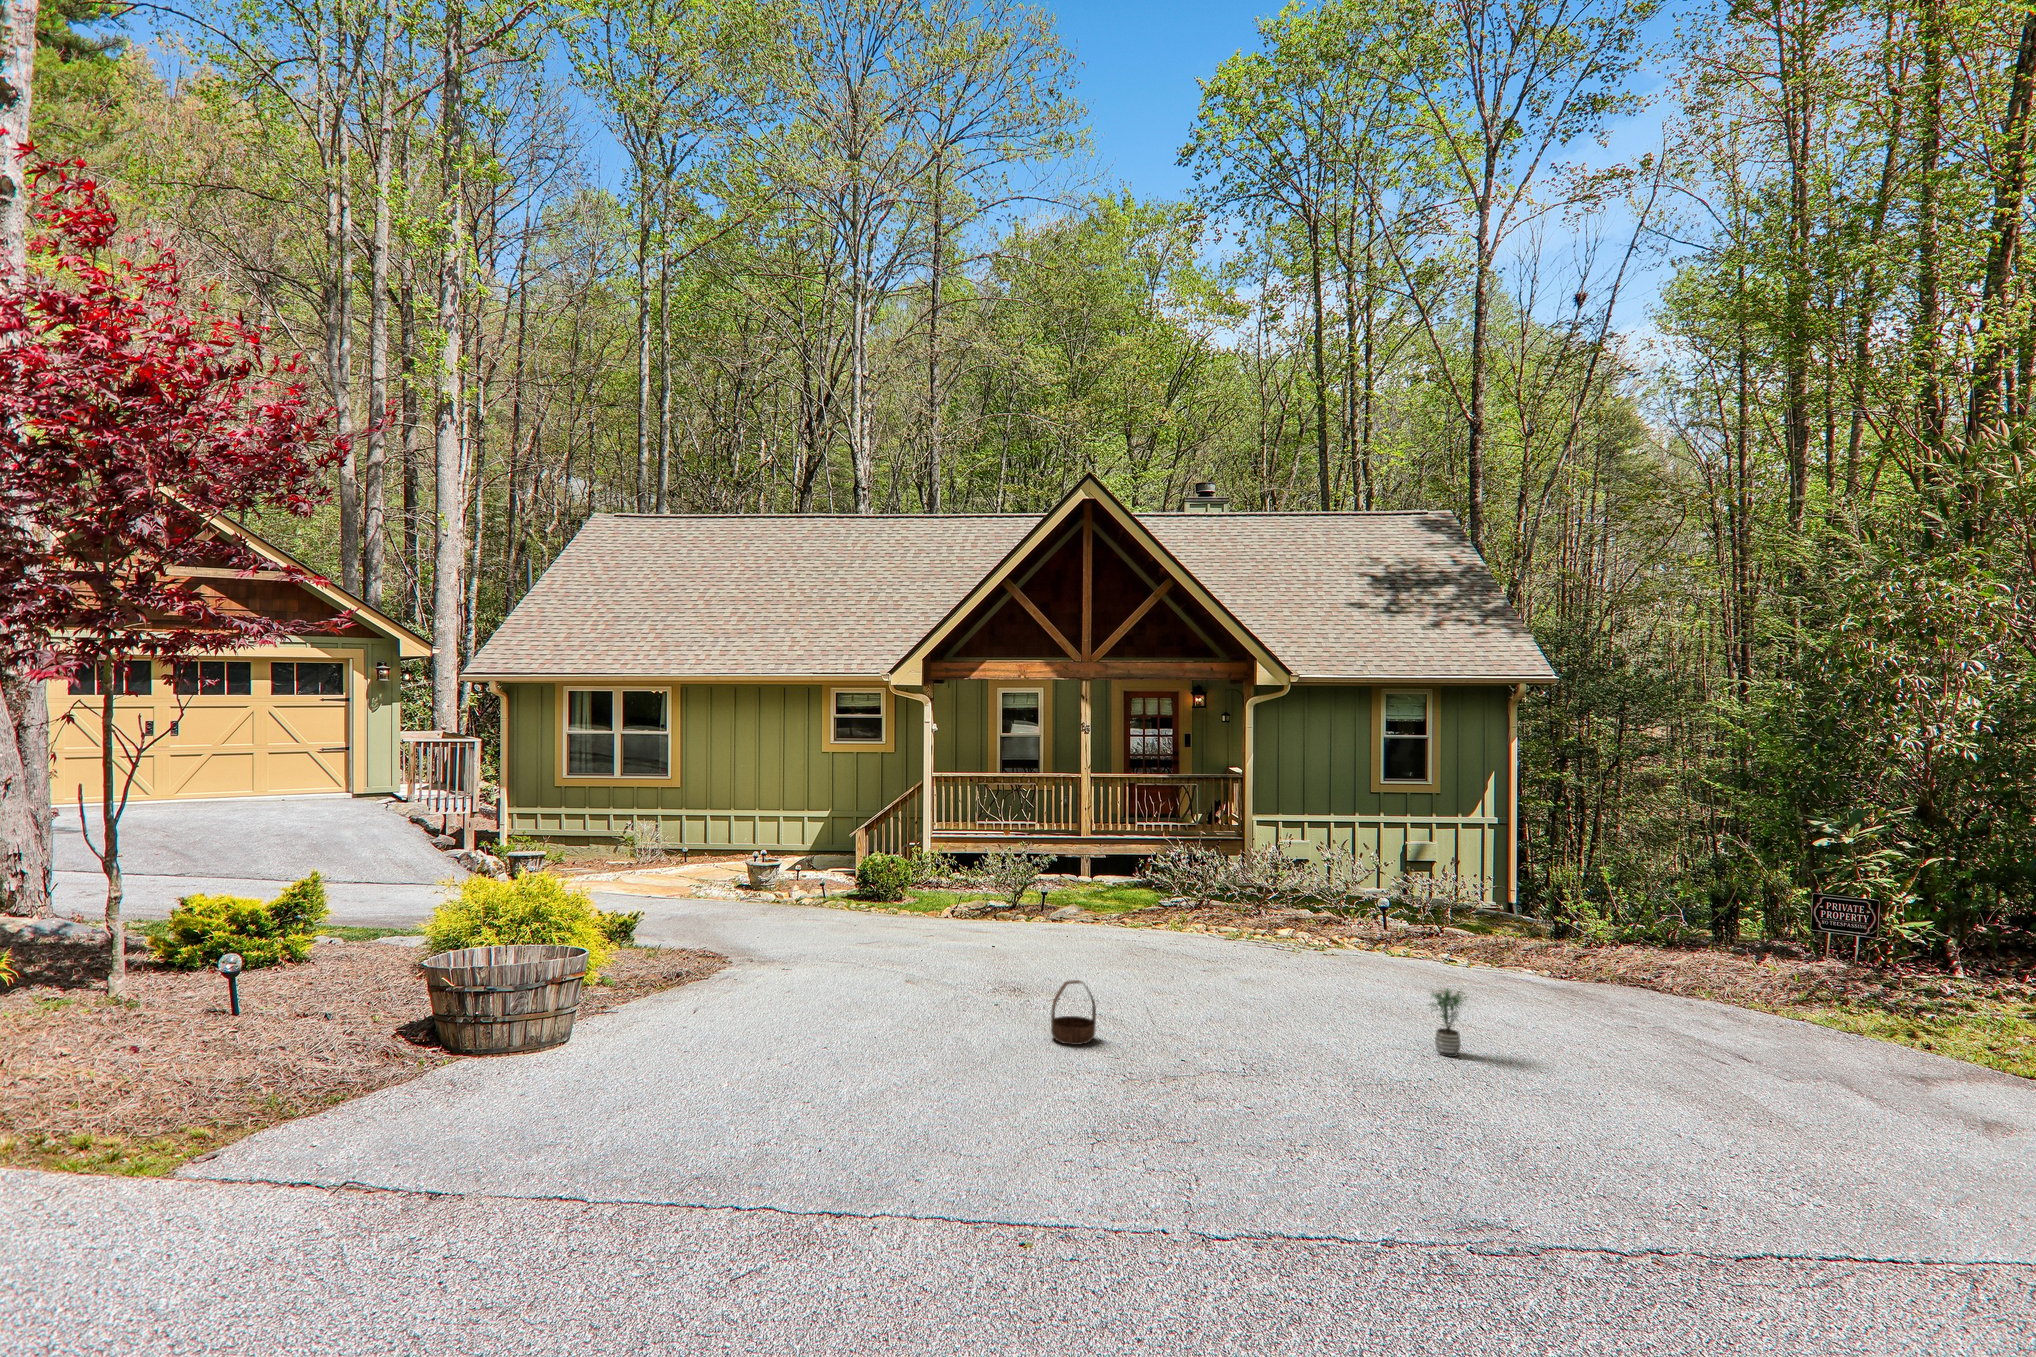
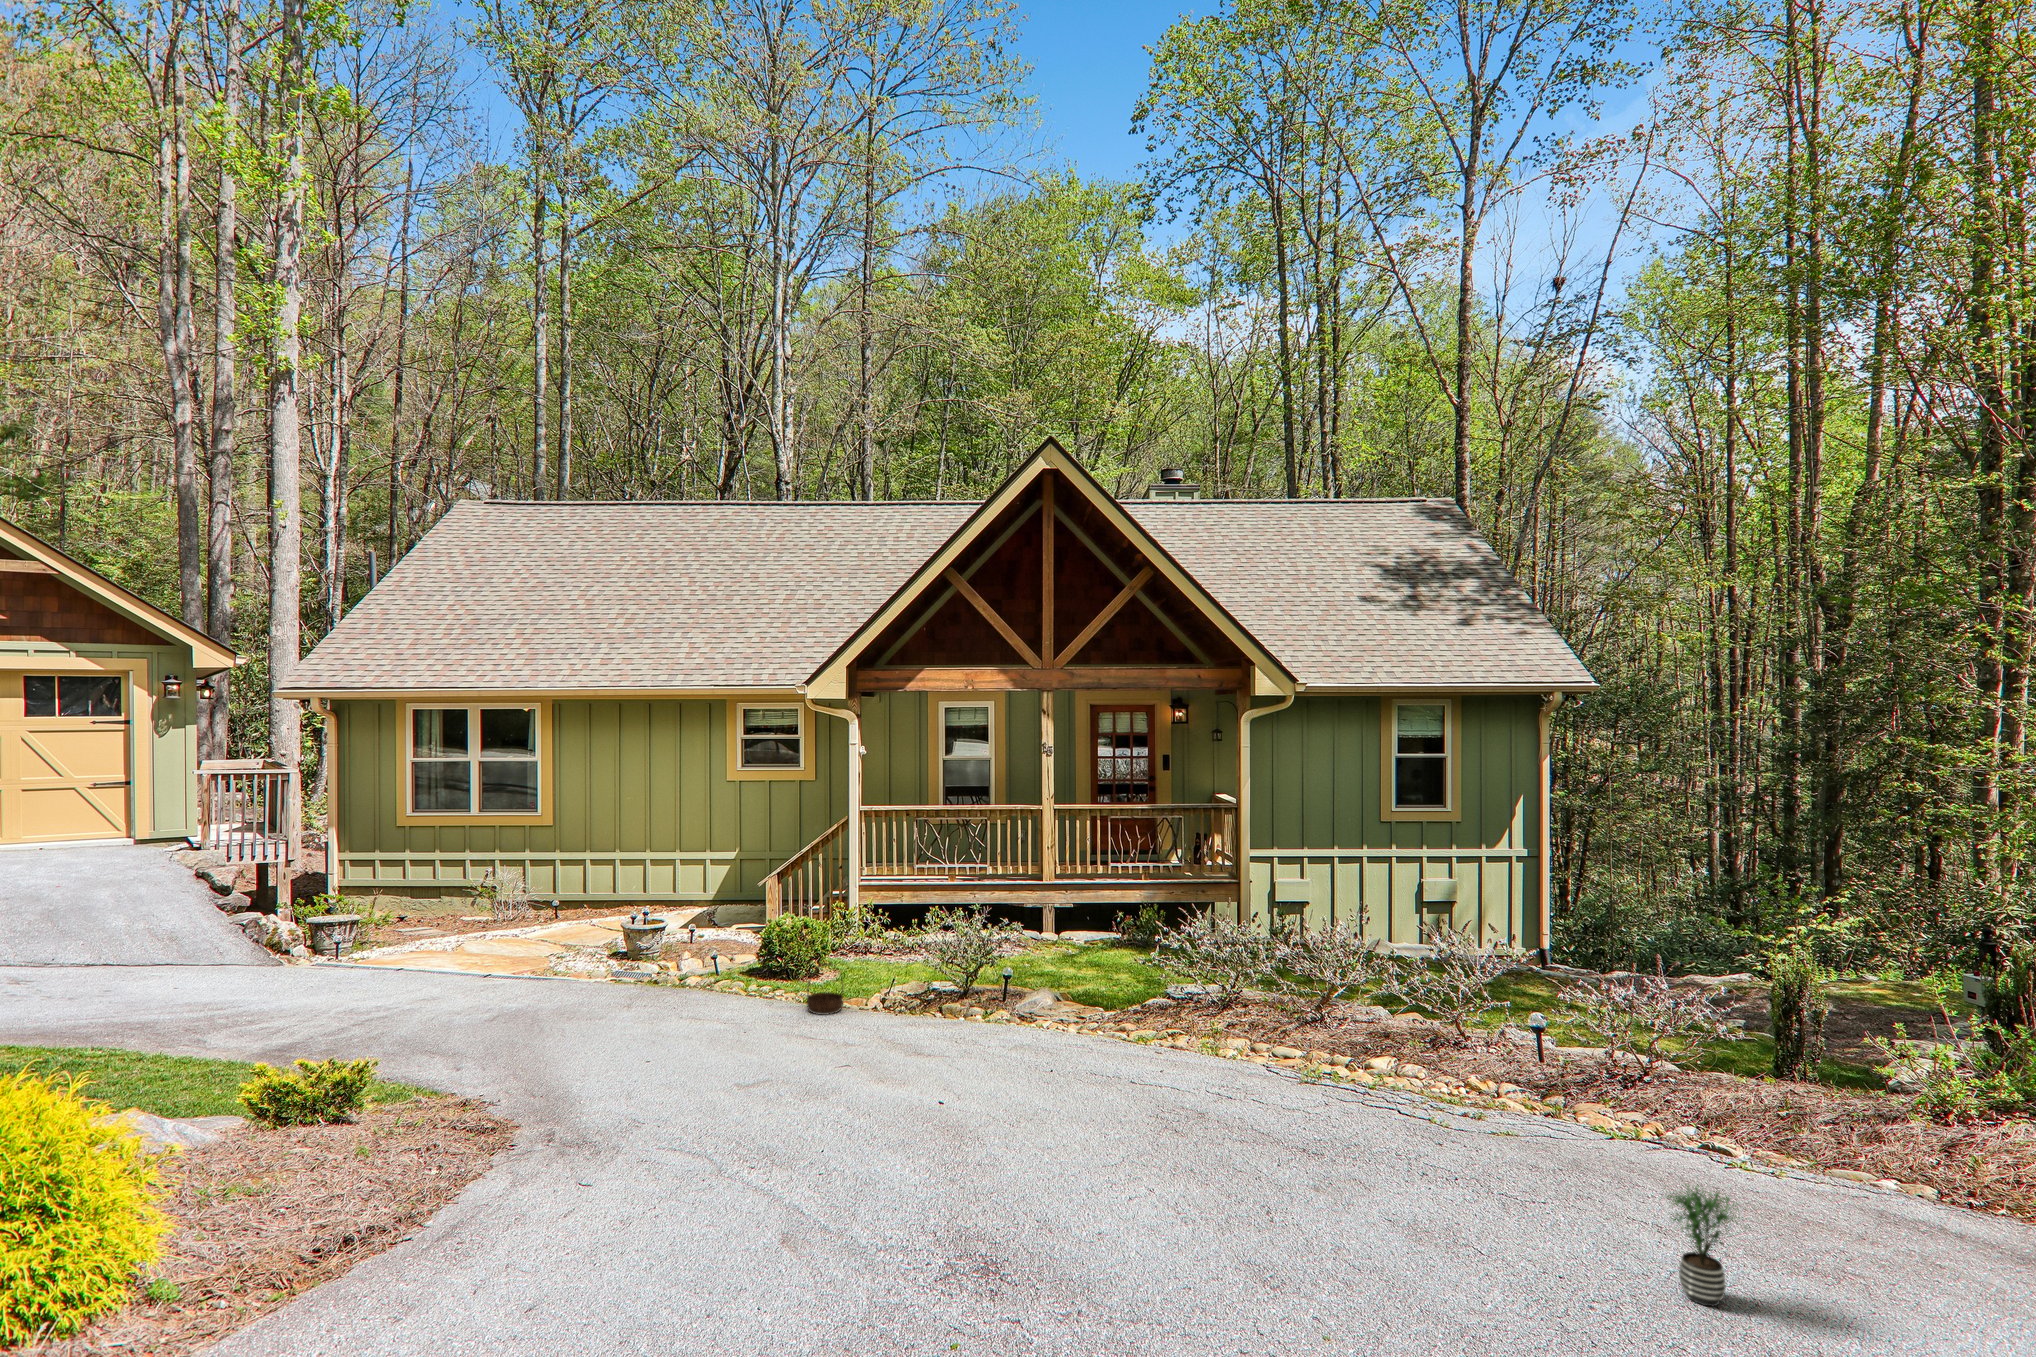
basket: present [1051,980,1096,1045] -> present [807,963,844,1015]

